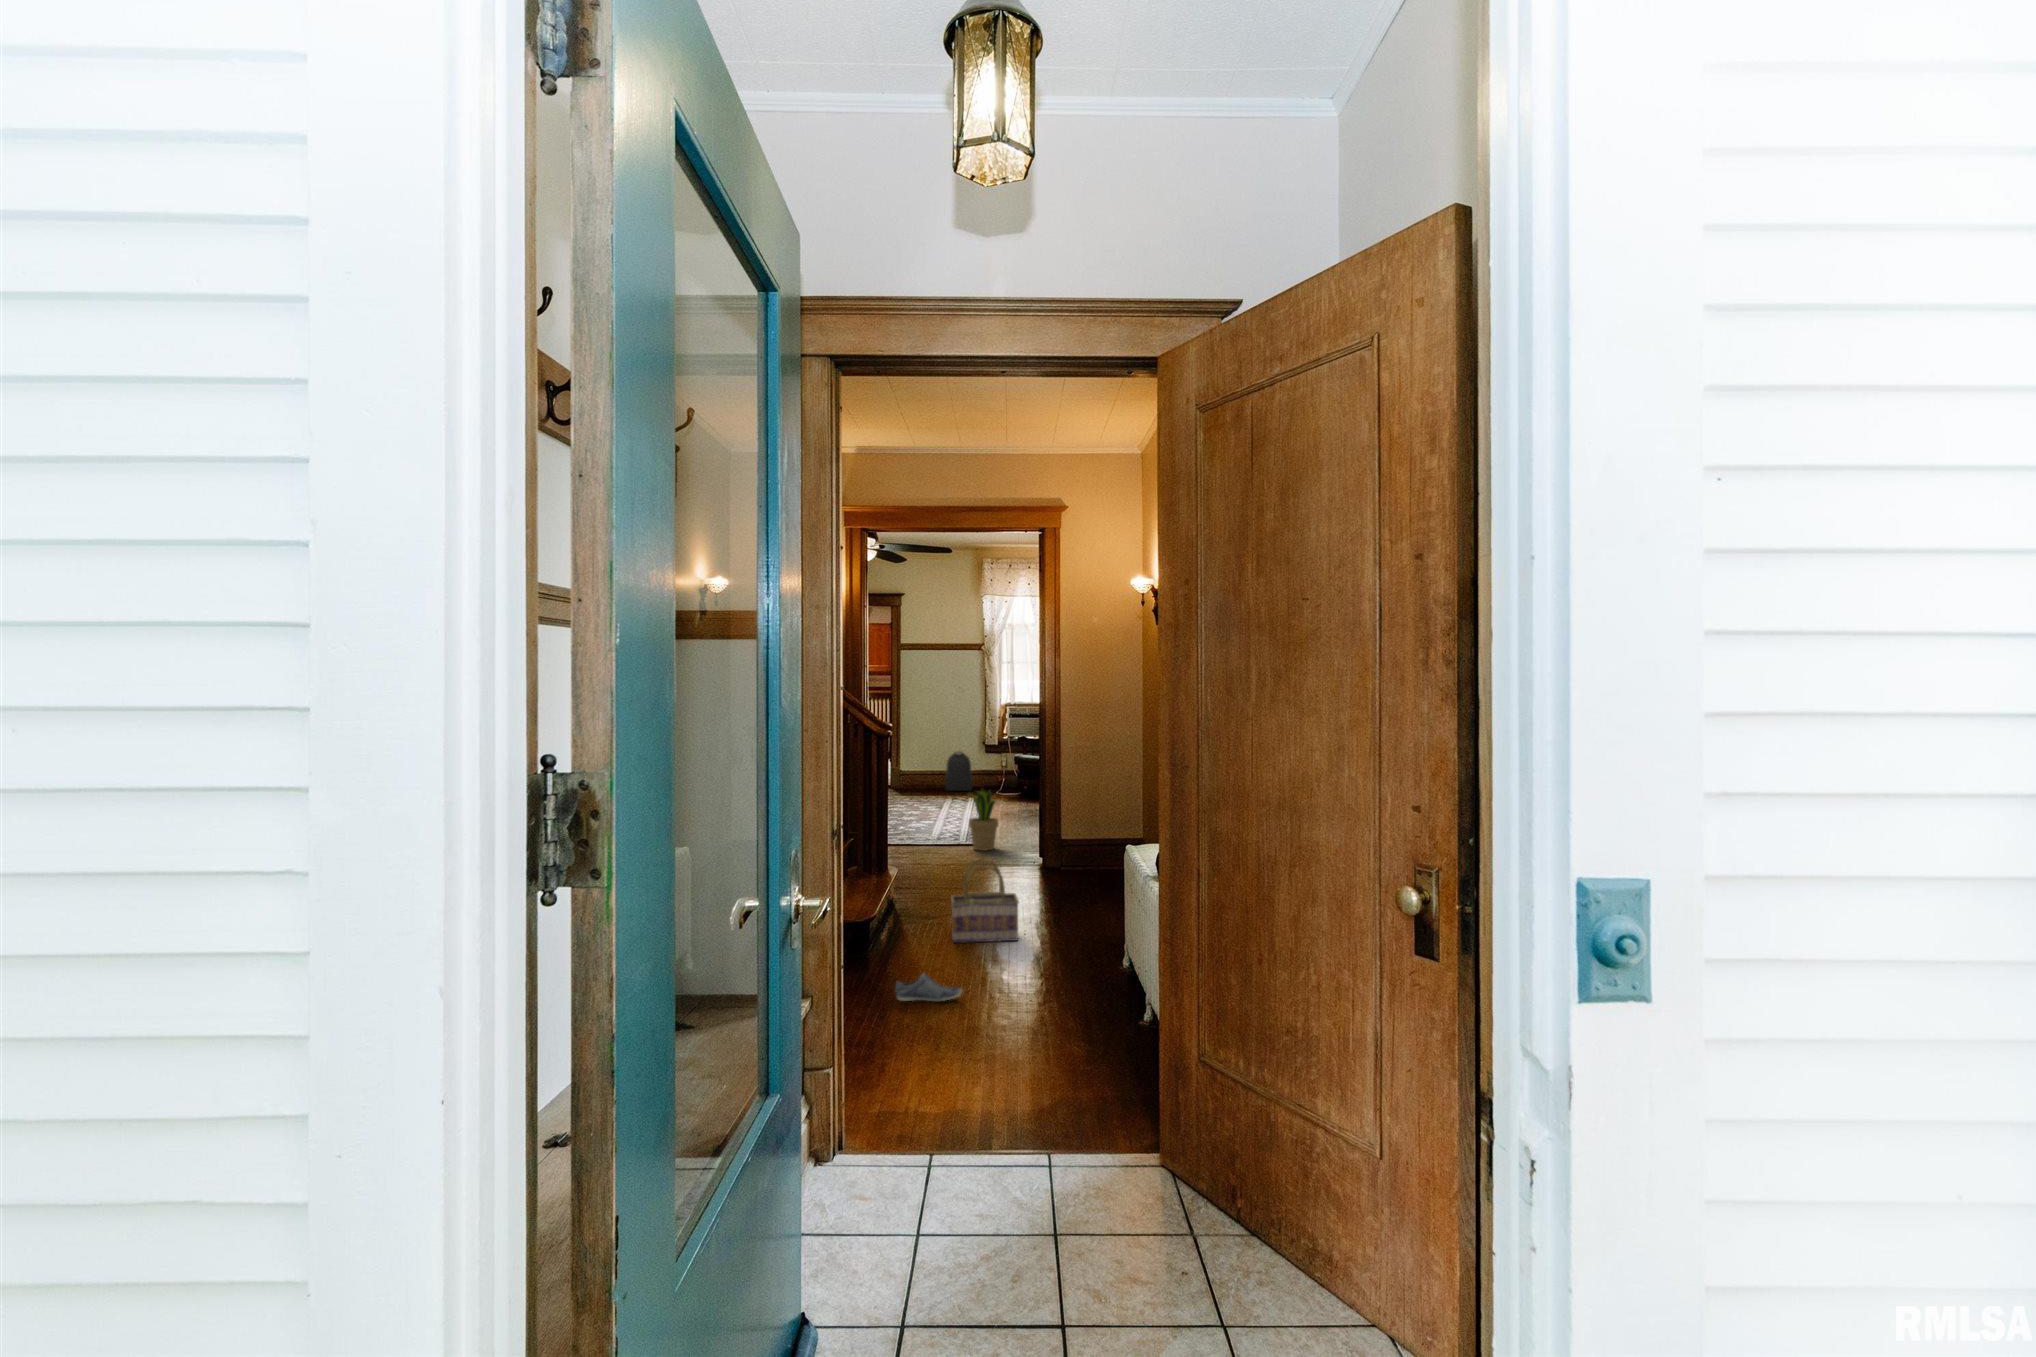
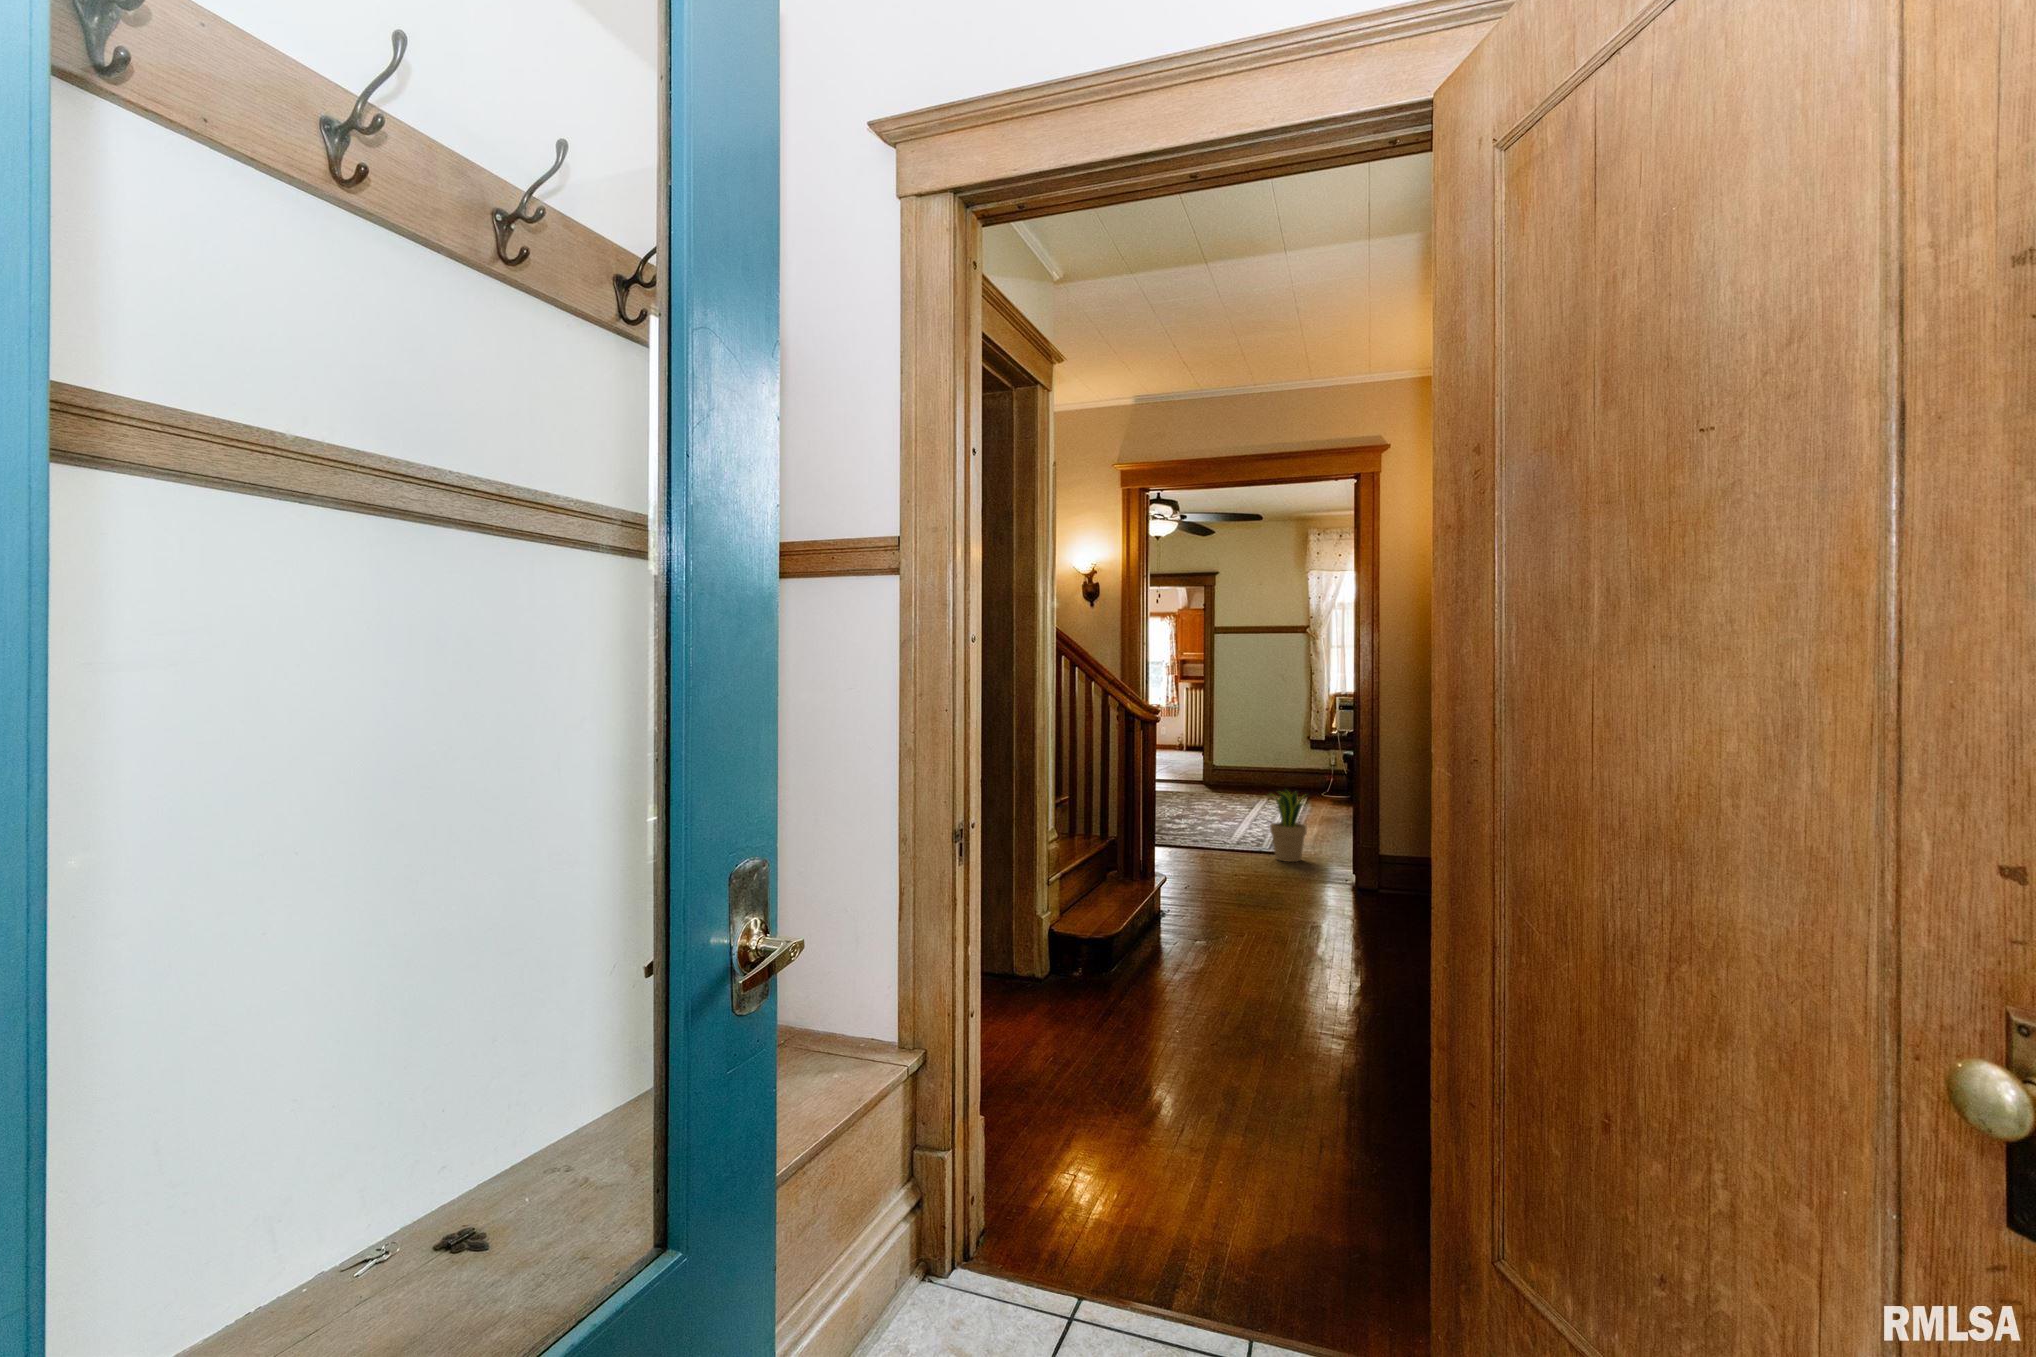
backpack: present [946,752,972,791] -> none [1263,746,1295,791]
basket: present [951,859,1019,943] -> none [1213,874,1301,983]
shoe: present [895,973,962,1001] -> none [1119,1015,1203,1055]

